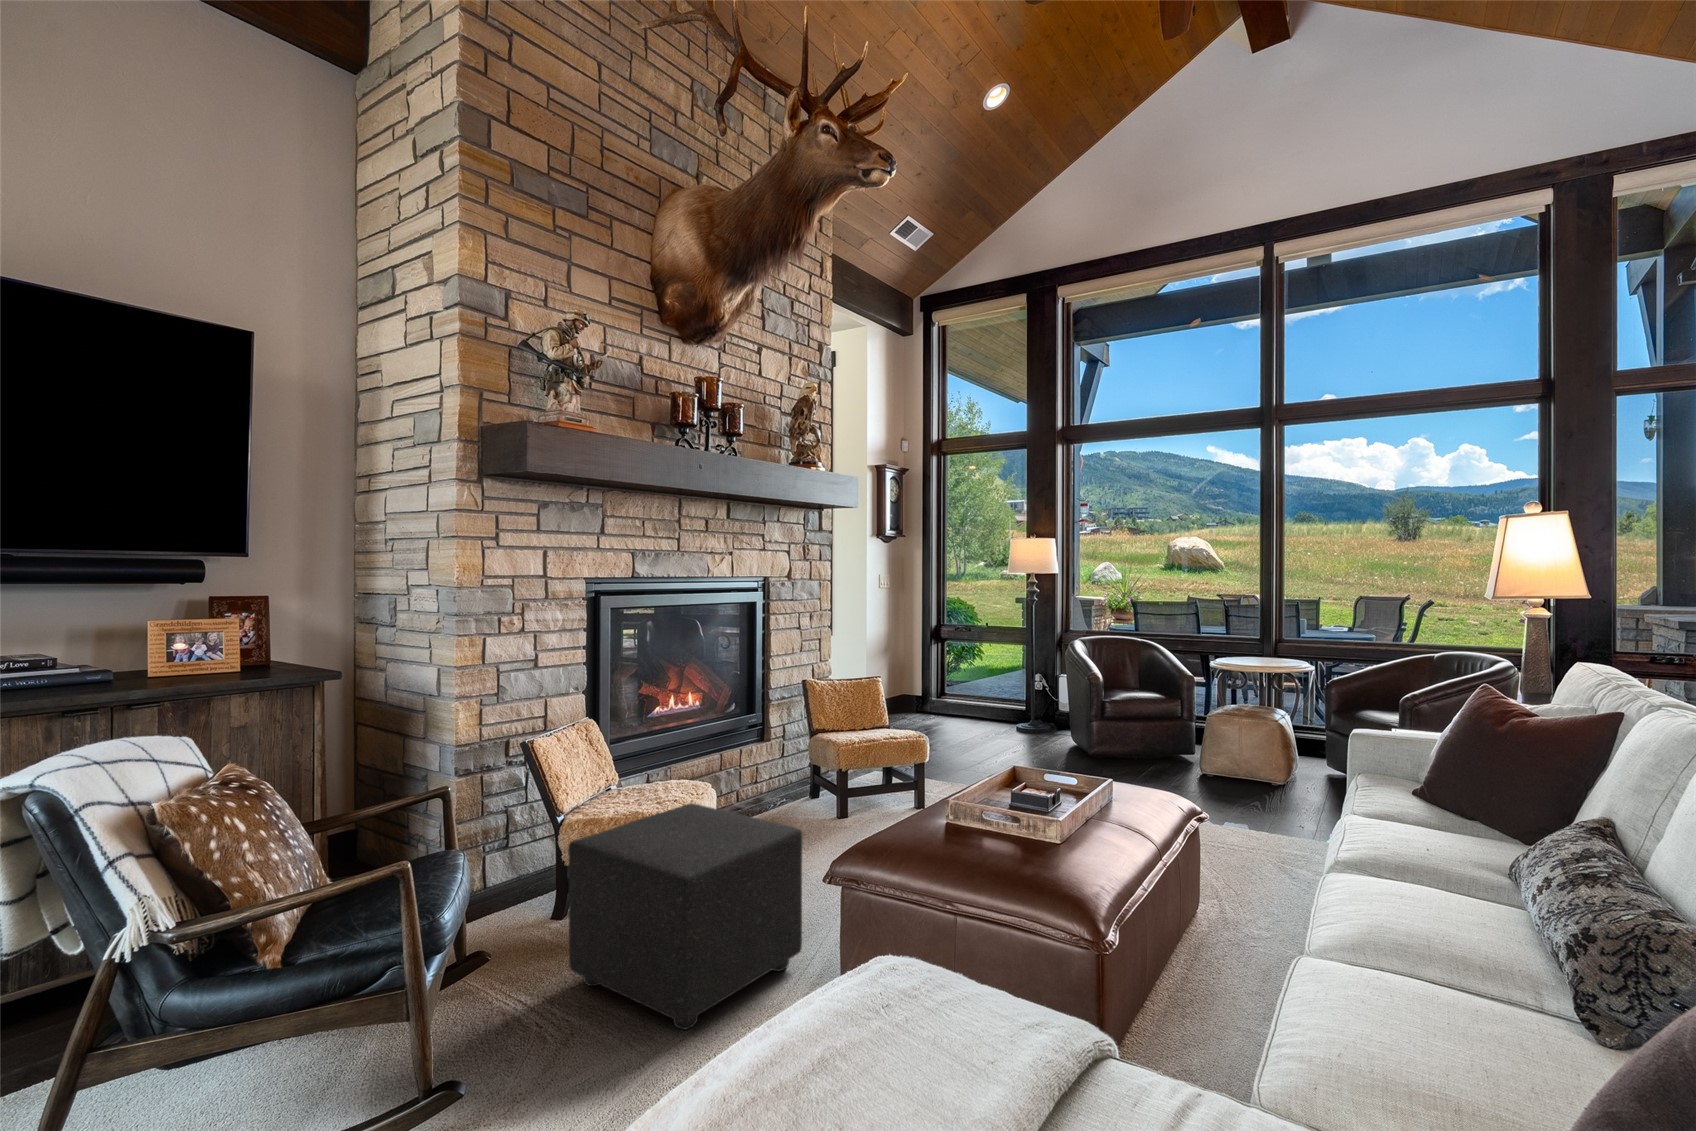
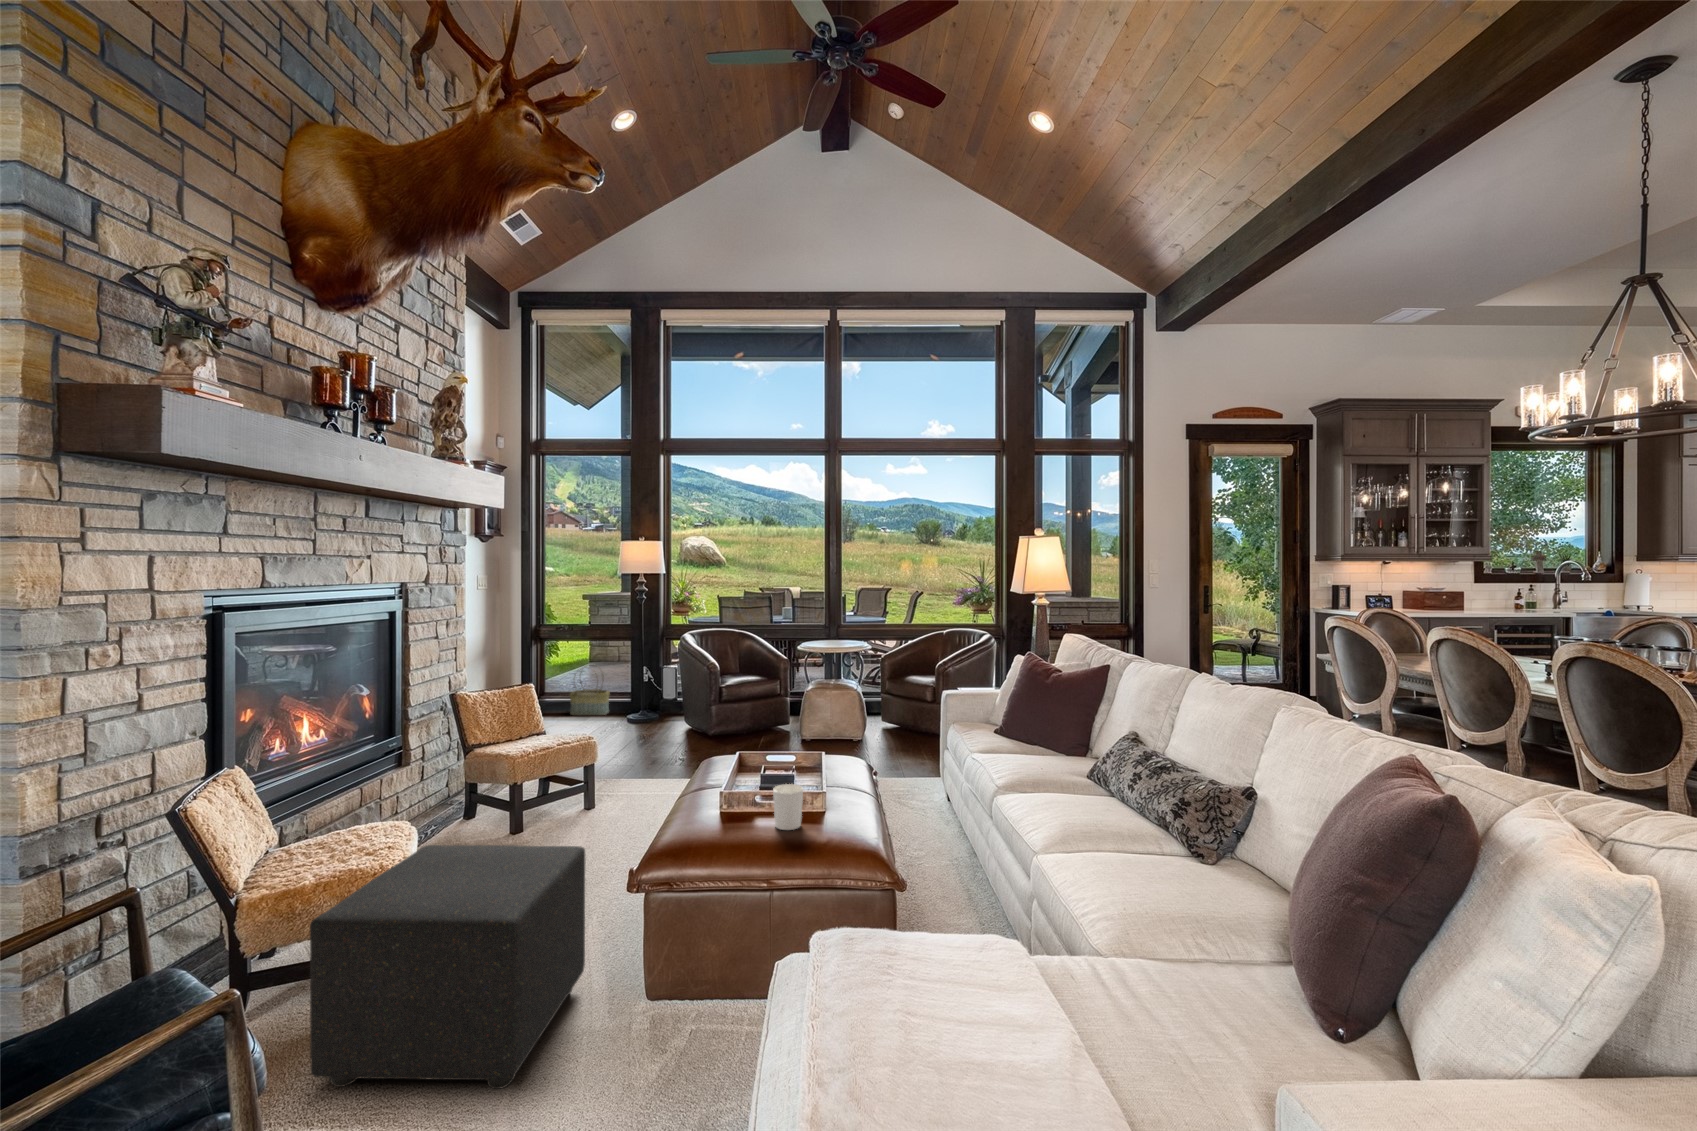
basket: none [964,666,1005,720] -> present [570,665,610,715]
candle holder: none [989,803,1025,855] -> present [773,784,803,830]

